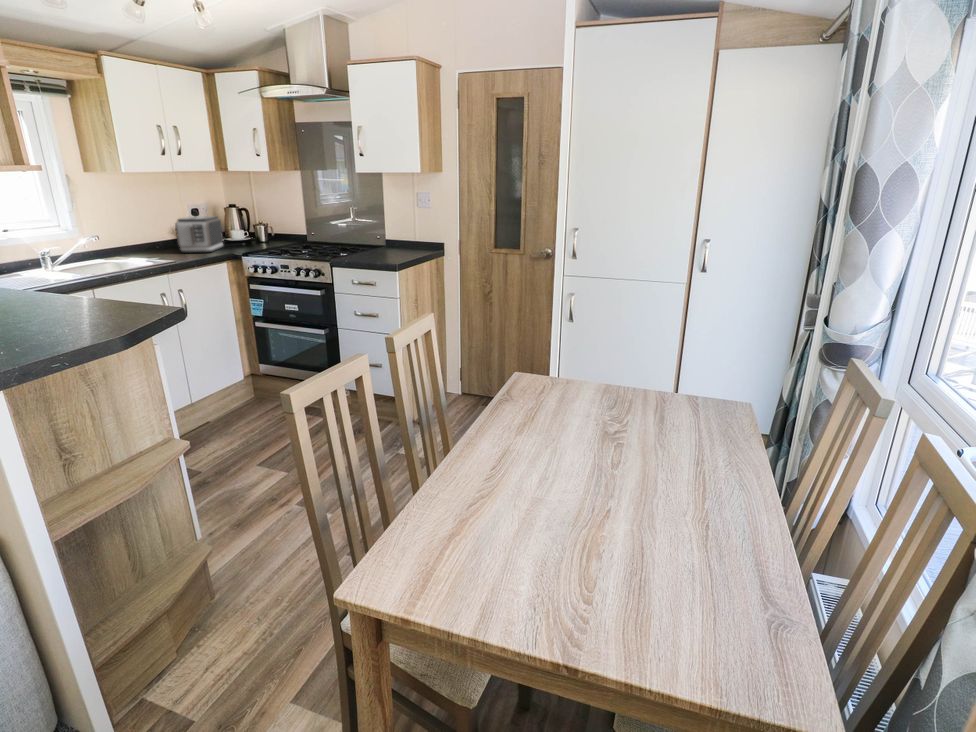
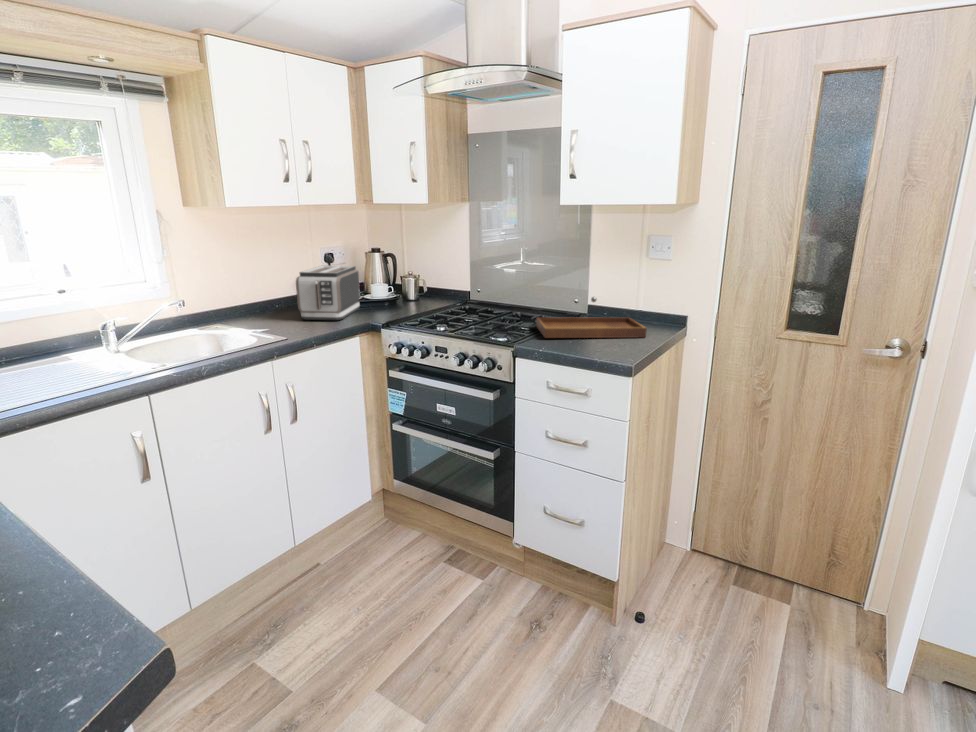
tray: none [348,230,415,255] -> present [536,297,647,338]

